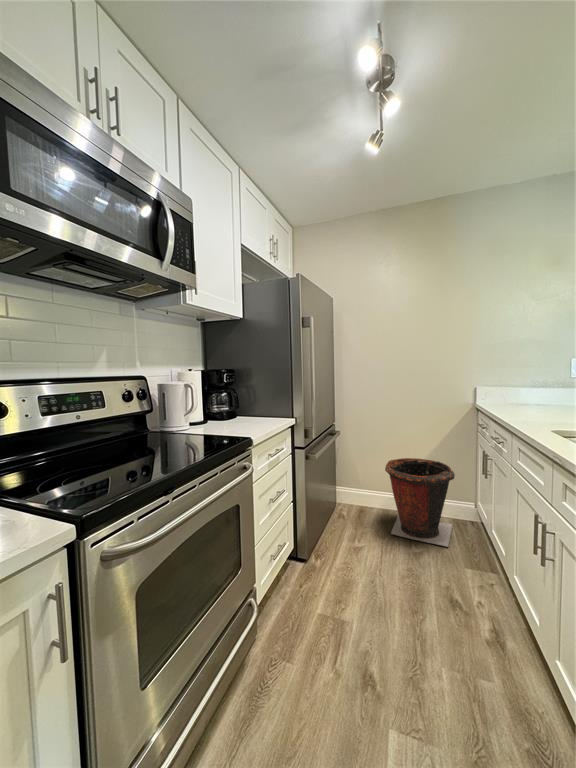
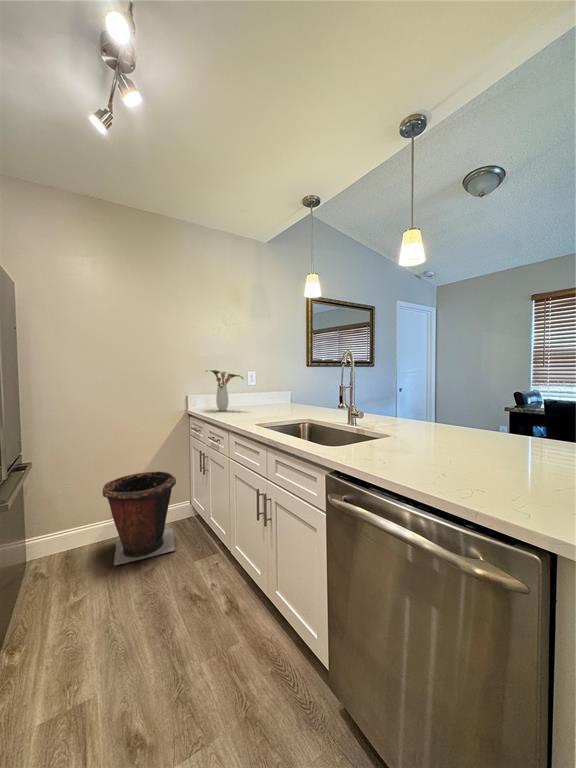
flower arrangement: none [498,354,558,407] -> present [206,370,243,411]

